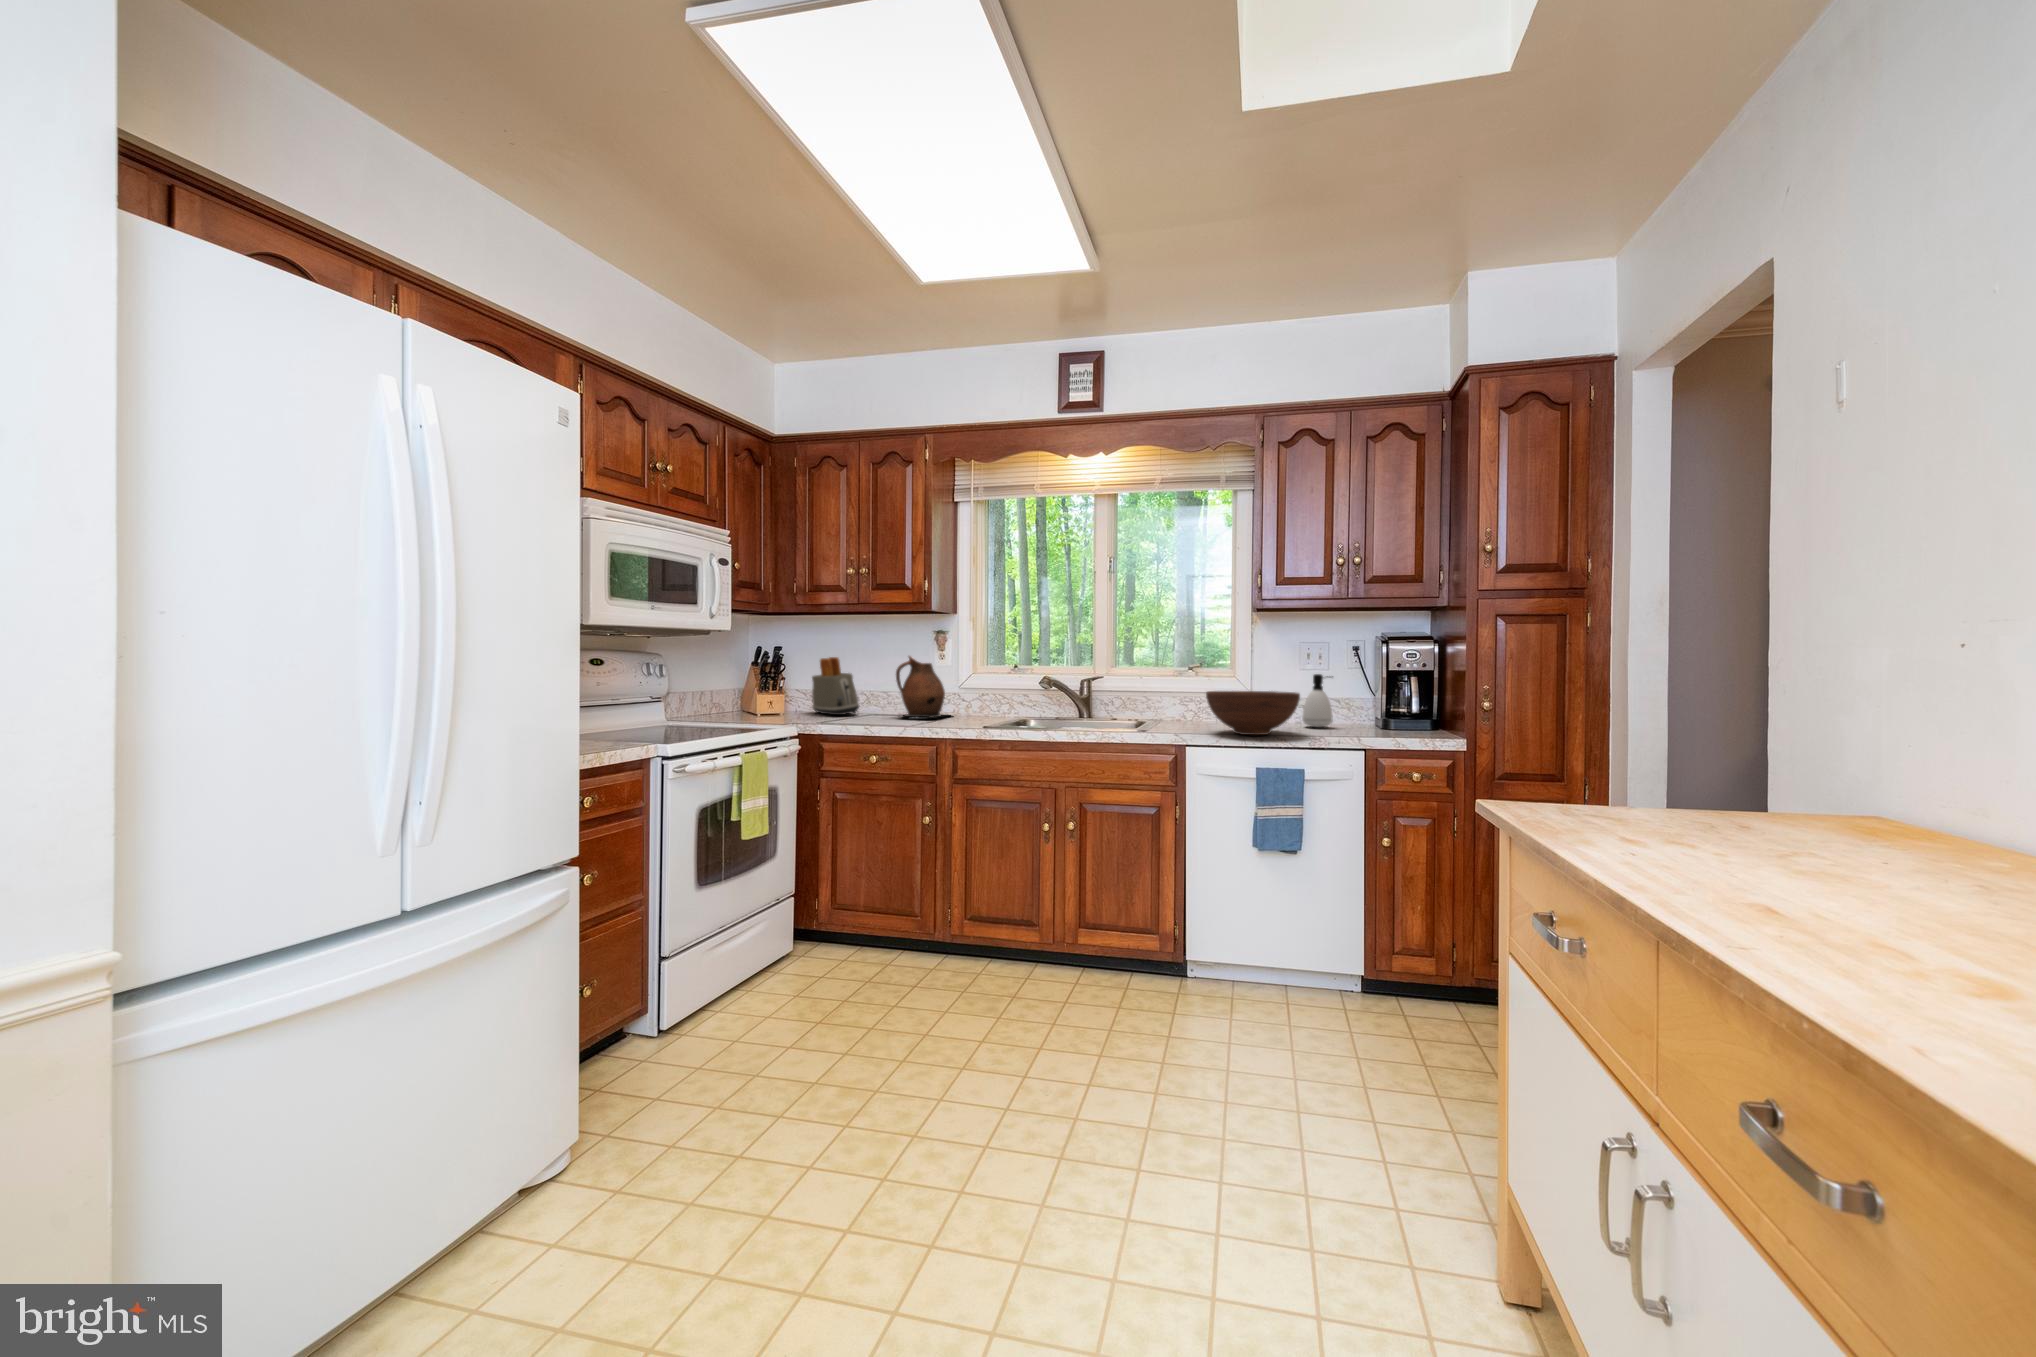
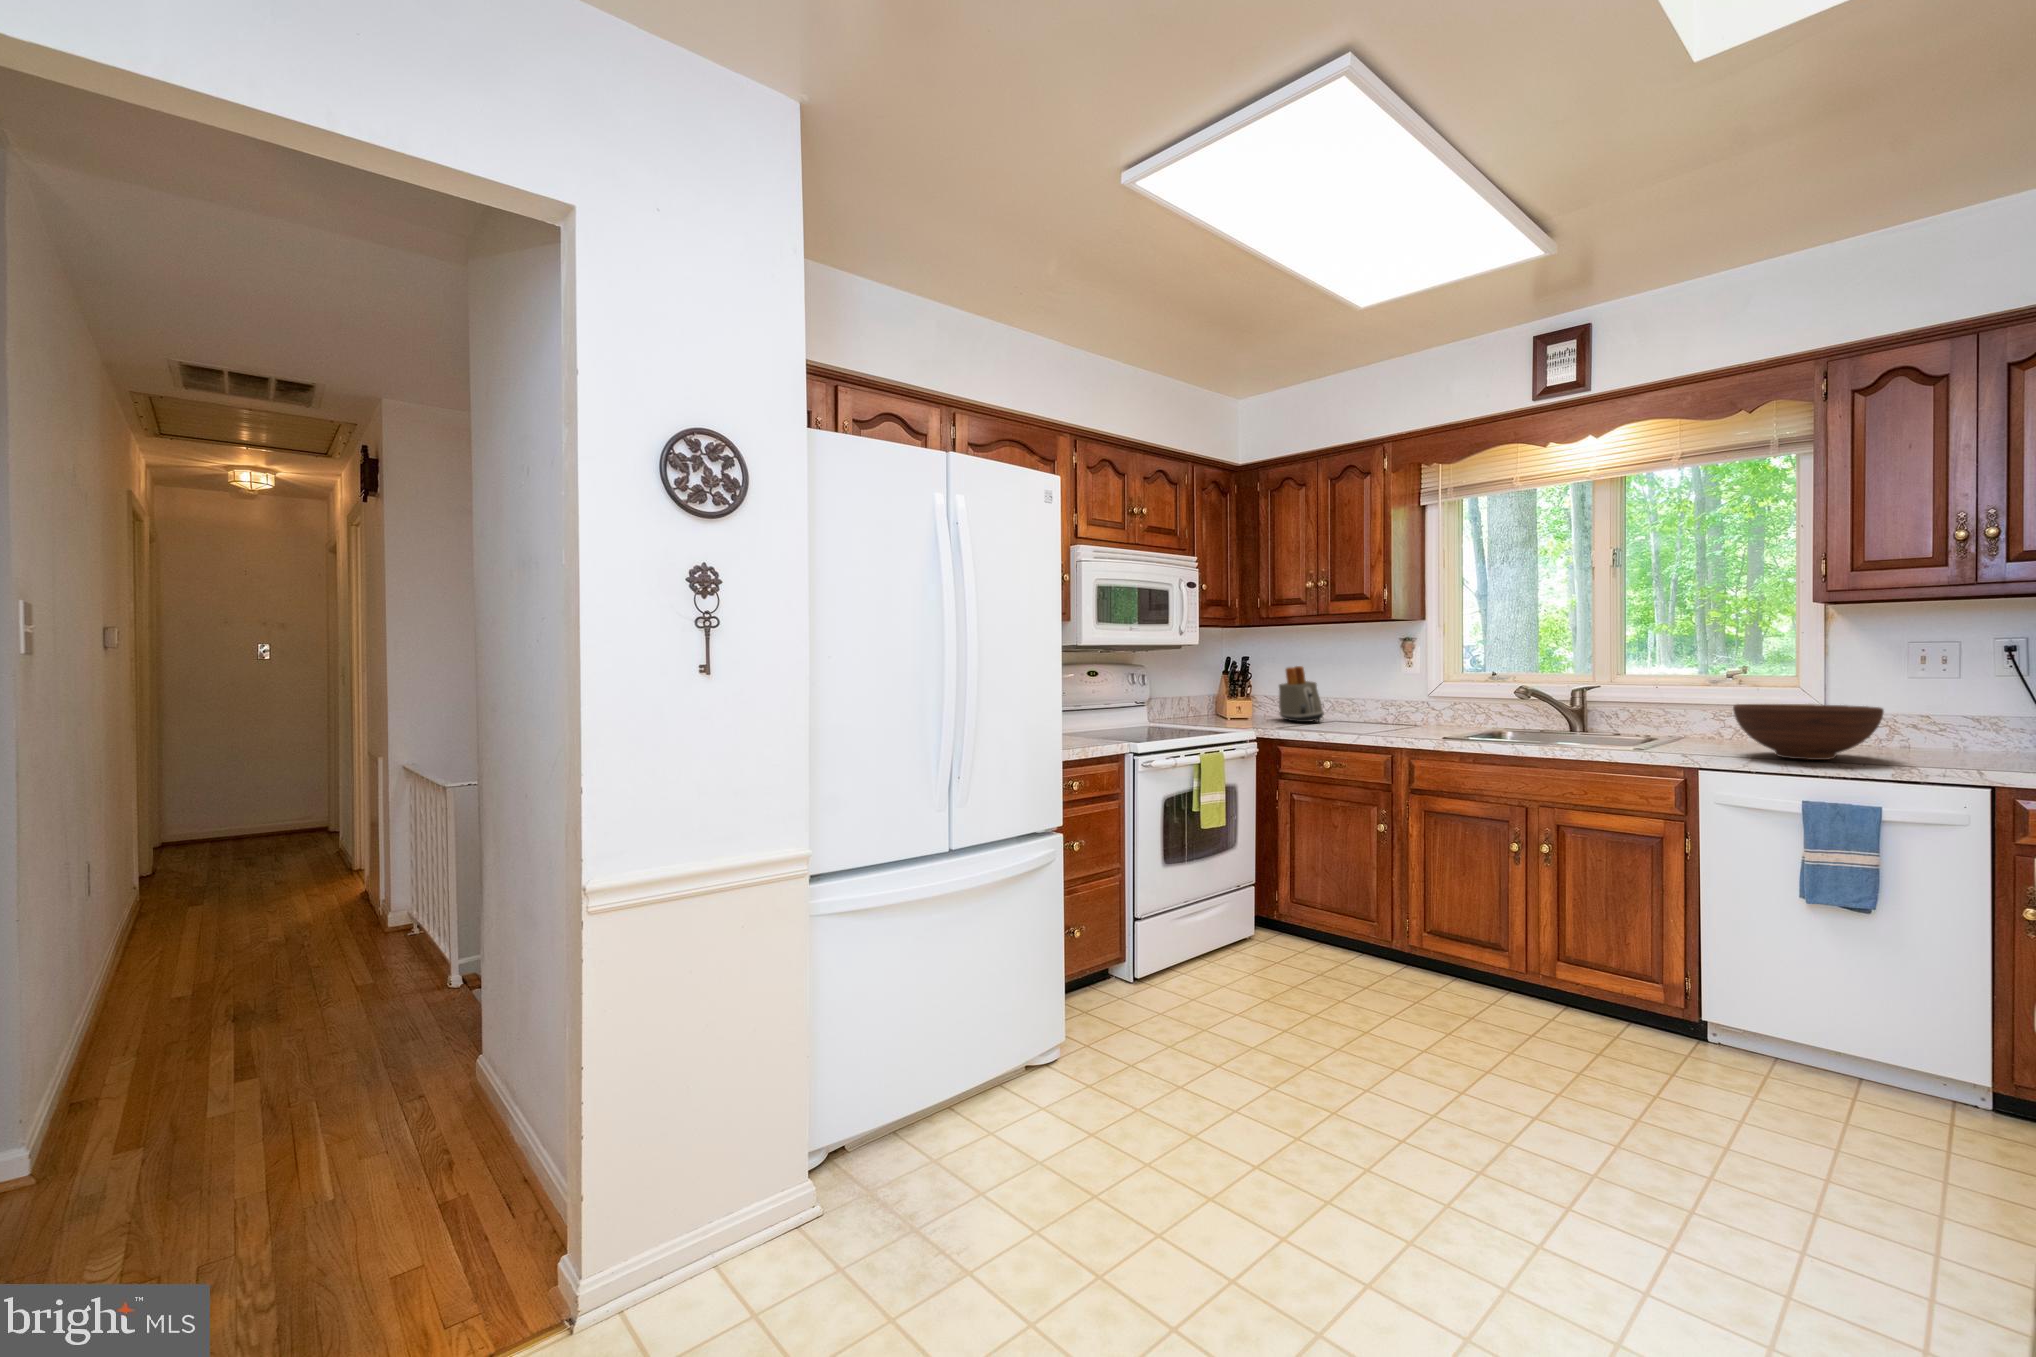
ceramic pitcher: present [896,656,945,718] -> none [1359,664,1423,728]
soap dispenser: present [1302,674,1333,727] -> none [1906,683,1960,753]

